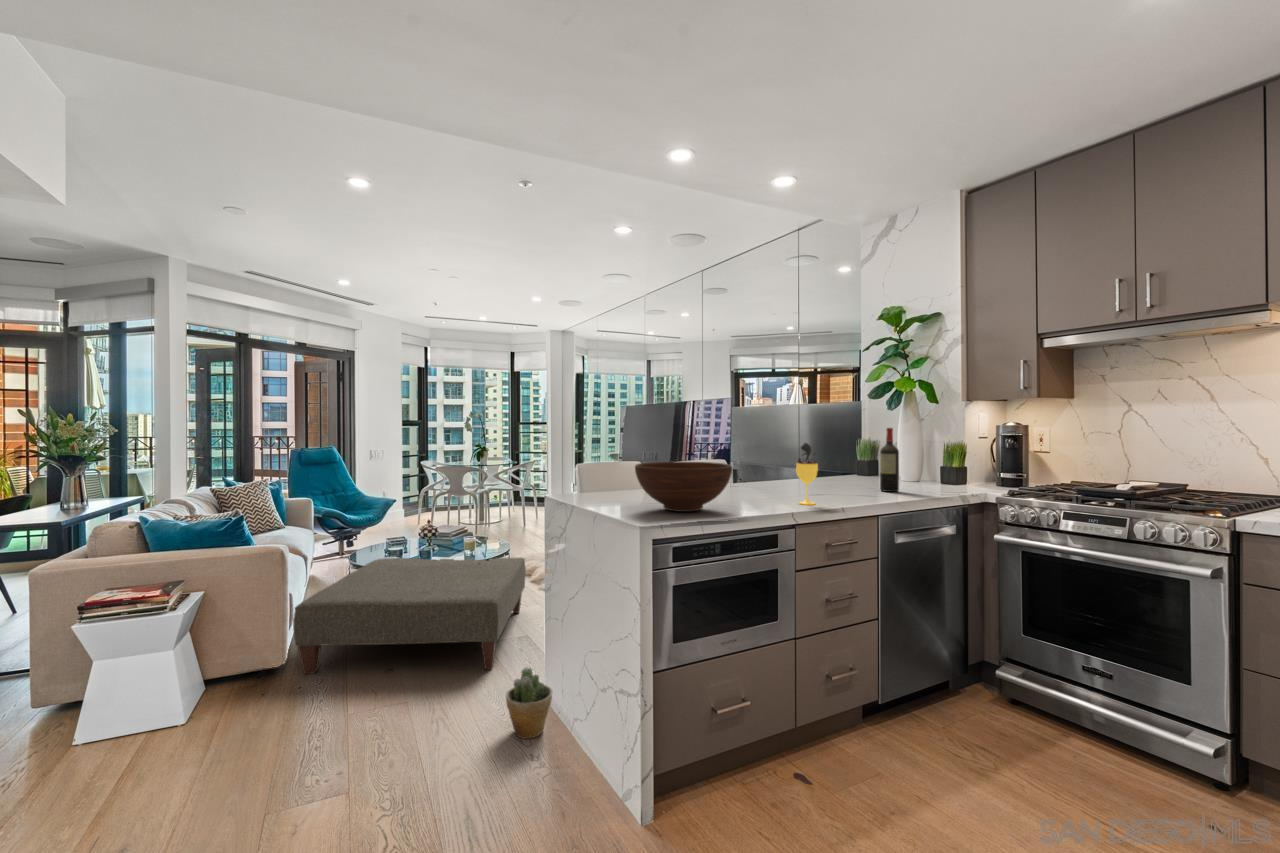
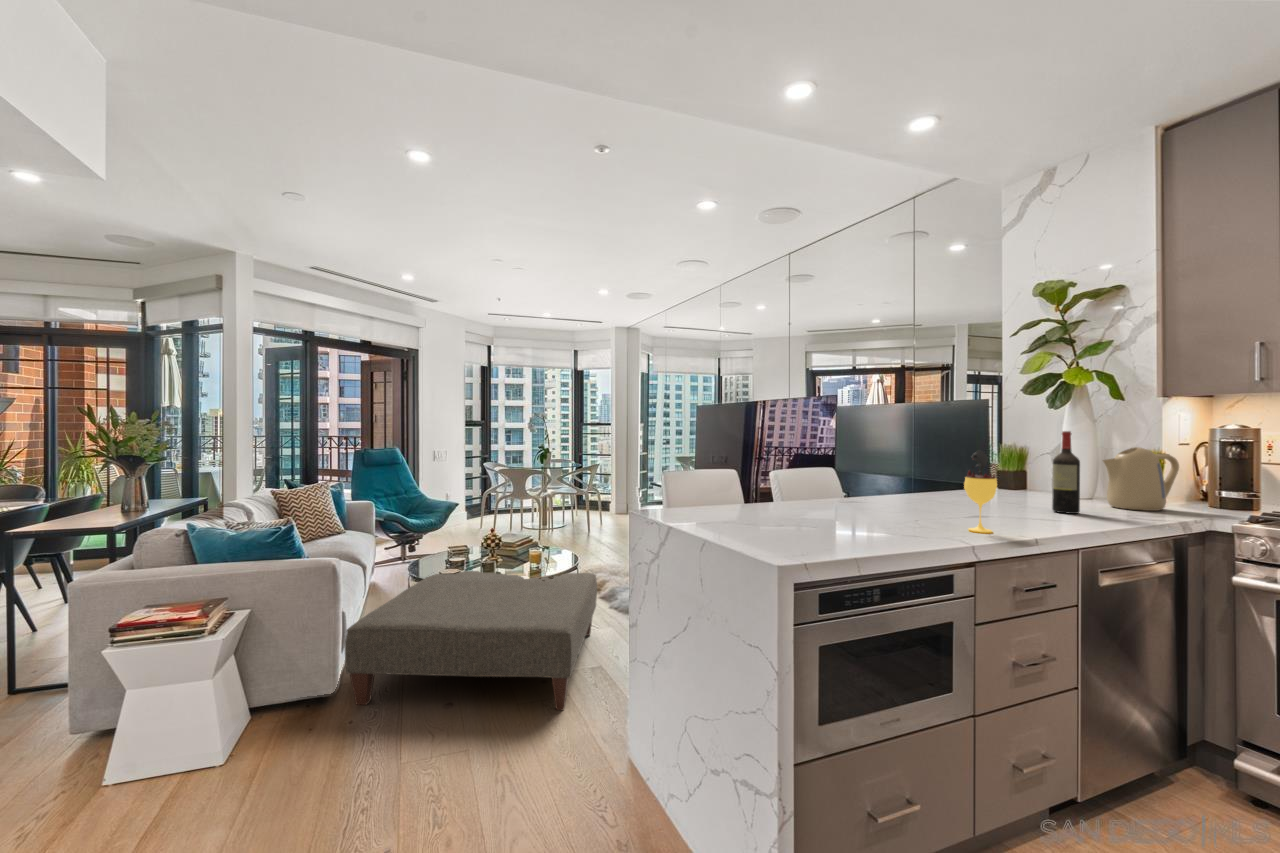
kettle: none [923,440,977,489] -> present [1103,447,1179,511]
fruit bowl: present [635,462,732,512] -> none [757,473,892,541]
potted plant: present [506,668,553,739] -> none [586,724,643,816]

